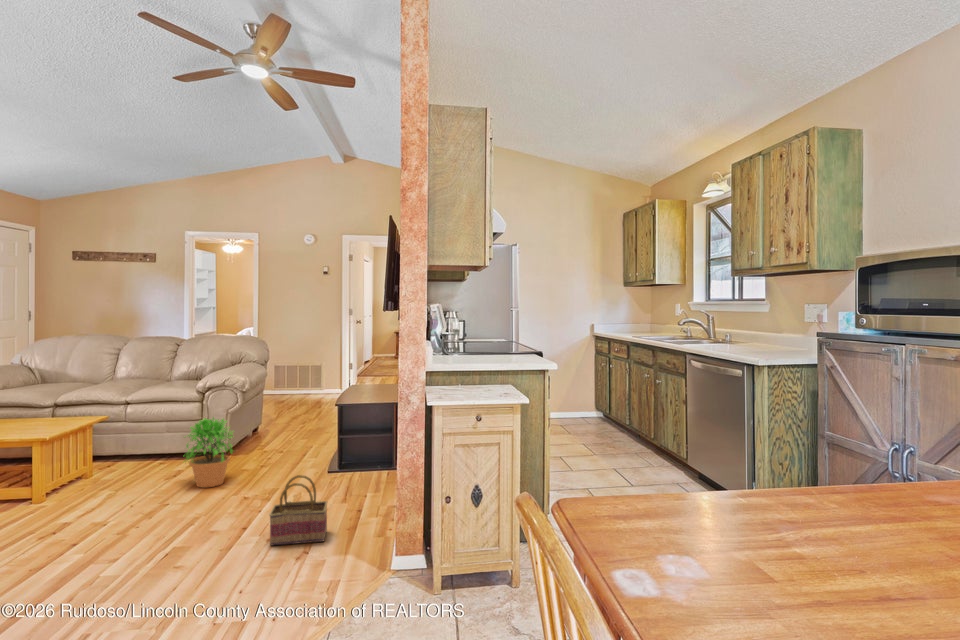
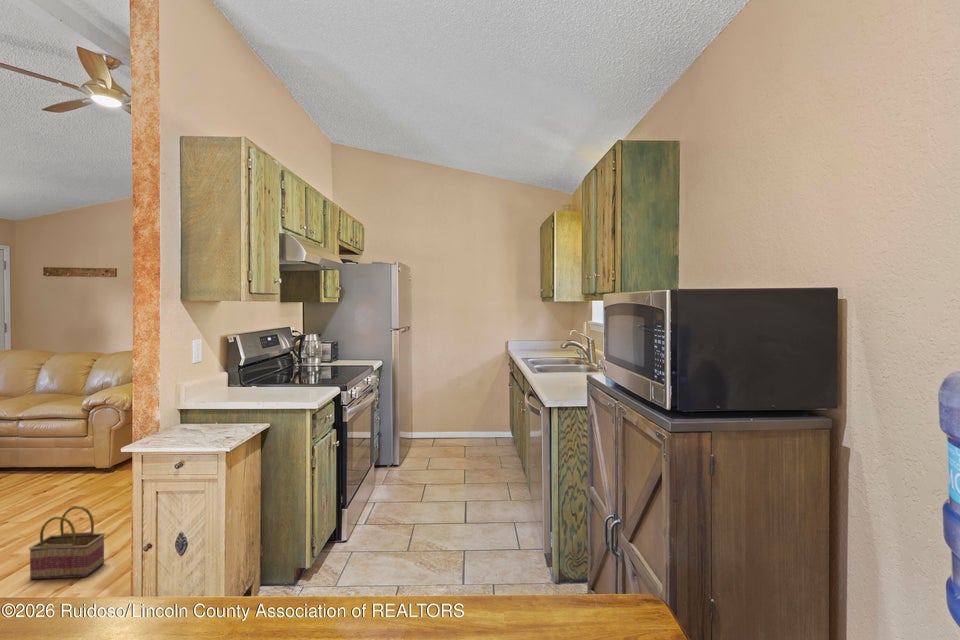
potted plant: present [183,418,233,488] -> none [31,435,96,505]

